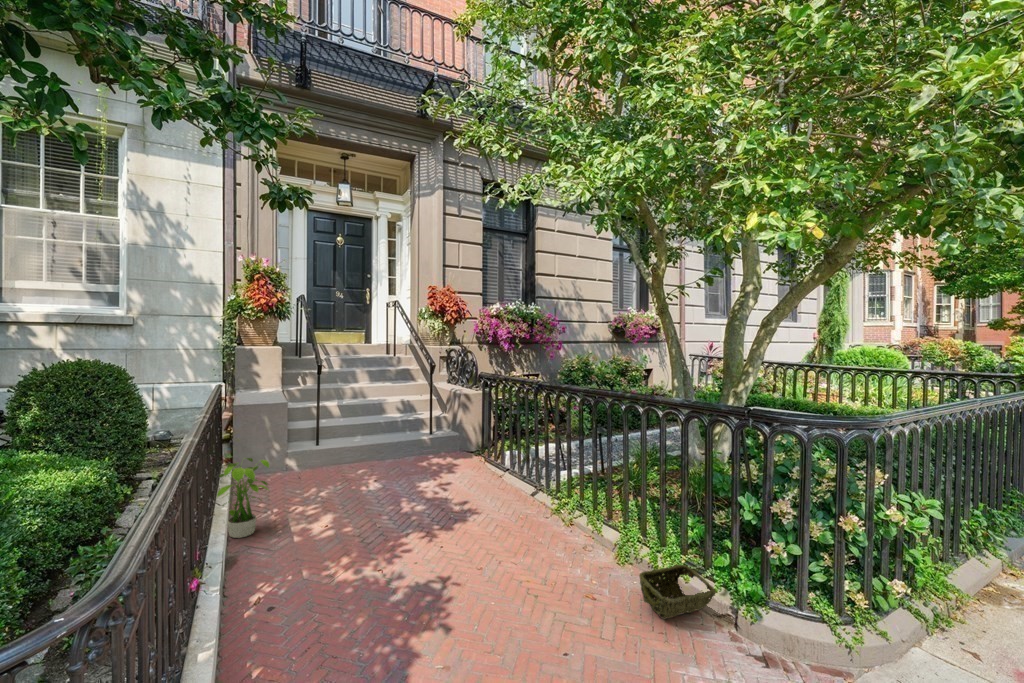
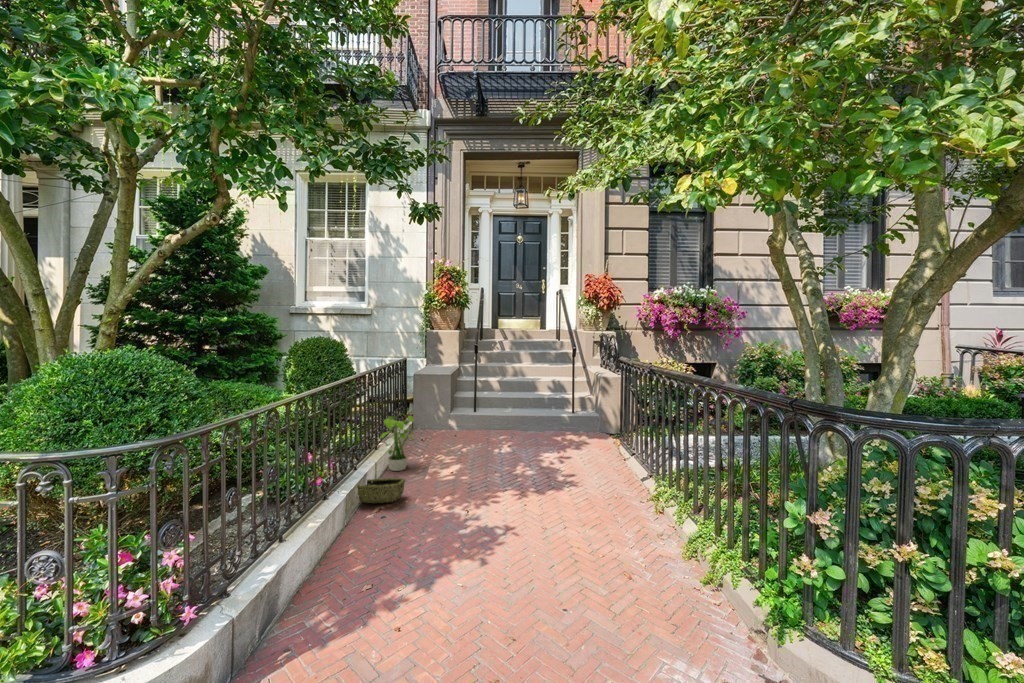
woven basket: present [639,565,716,619] -> present [357,478,405,503]

